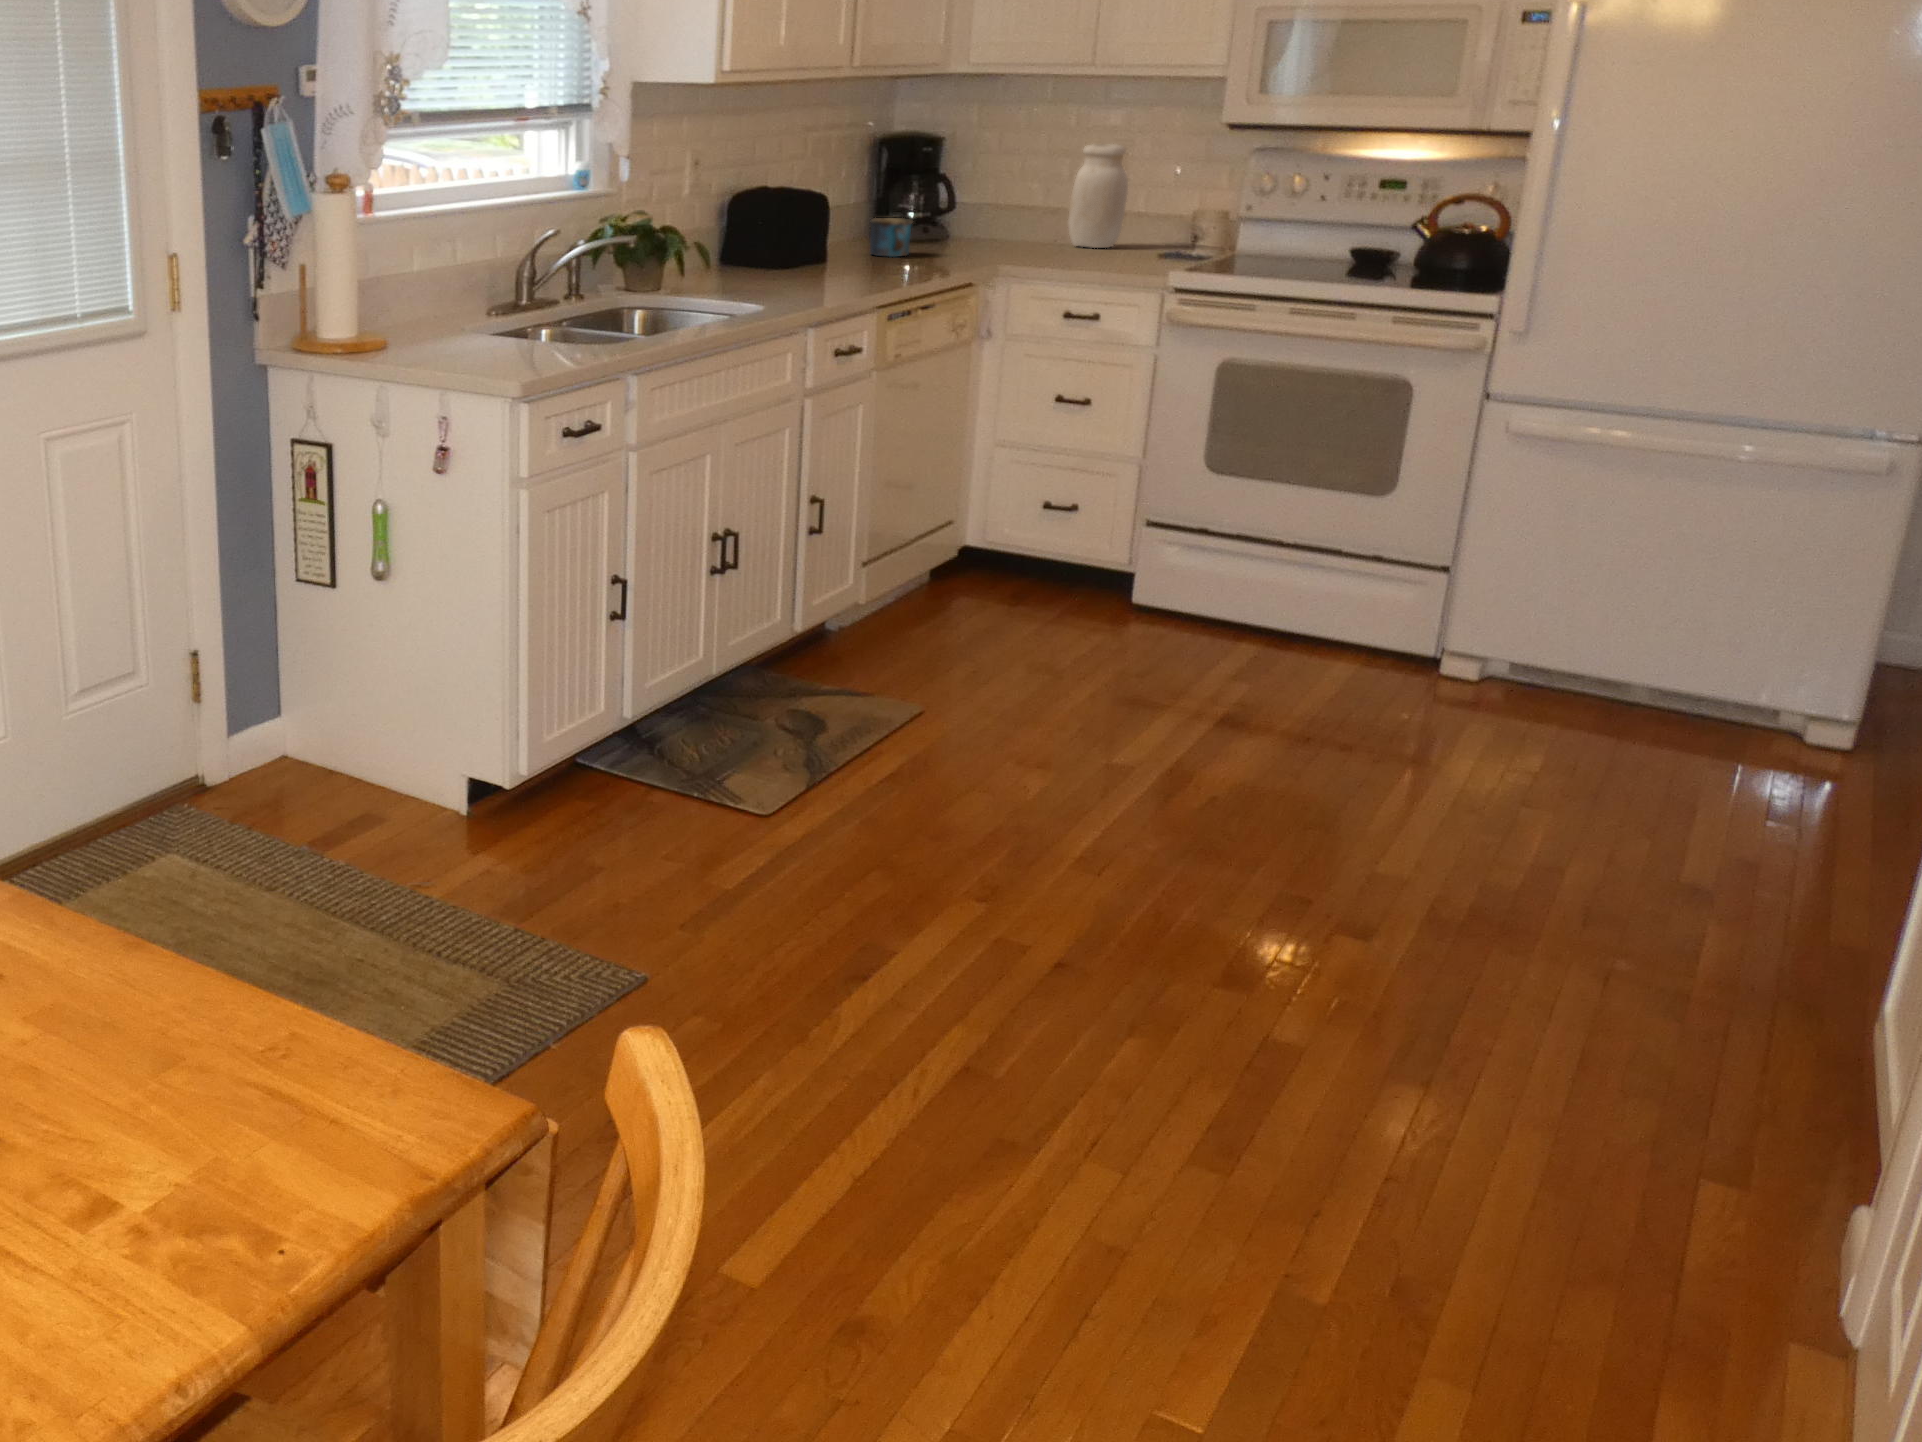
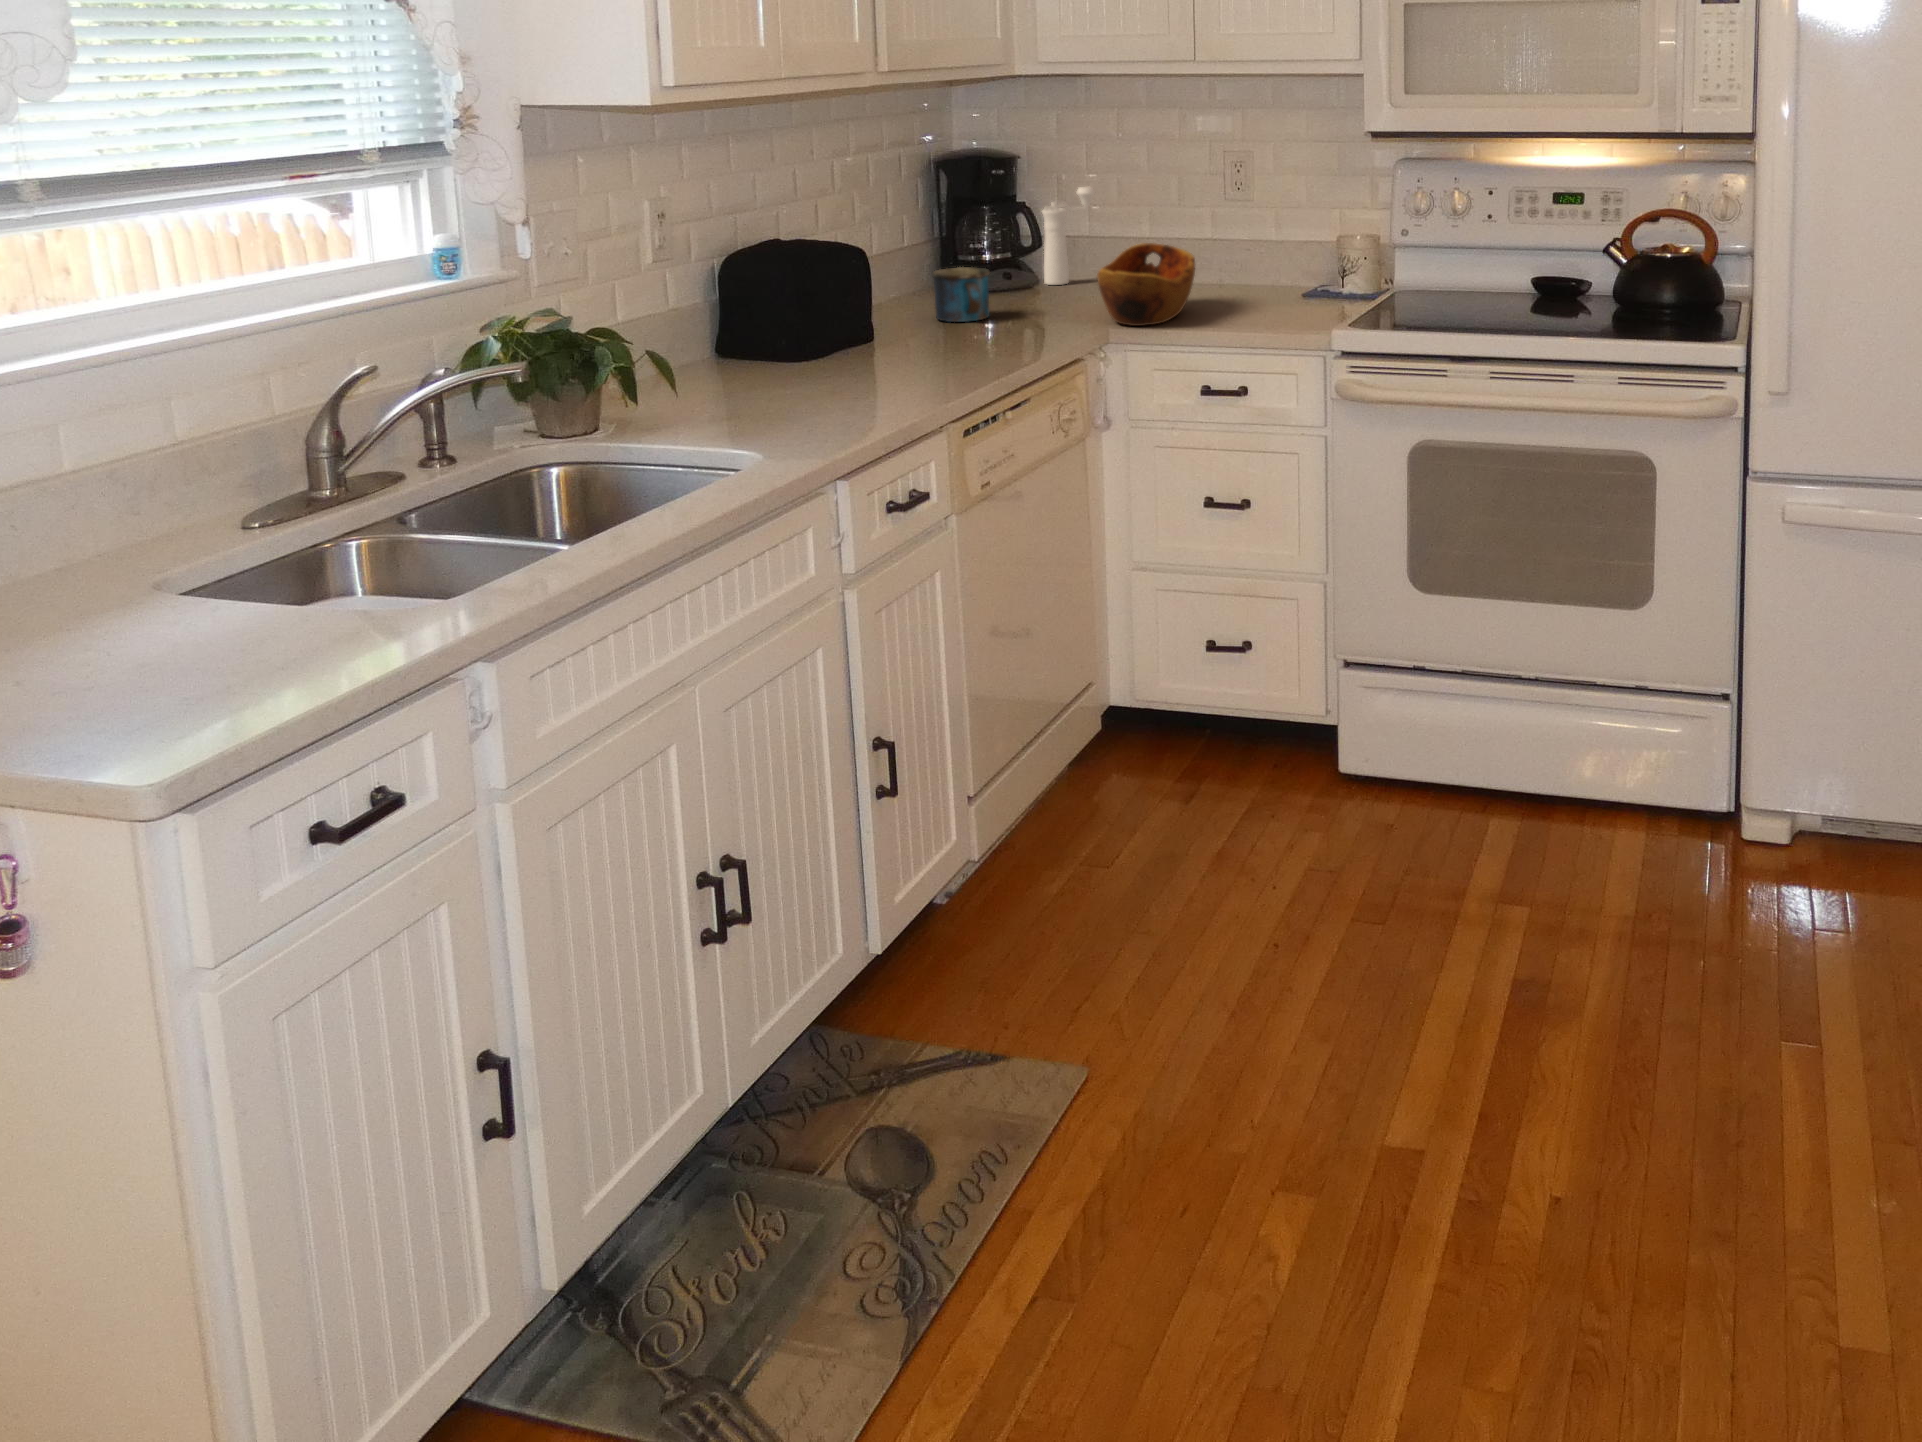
jar: present [1068,144,1128,248] -> none [1188,157,1256,287]
pepper mill: none [951,166,1000,241] -> present [1042,187,1095,285]
wooden bowl: none [994,207,1071,265] -> present [1097,243,1195,326]

